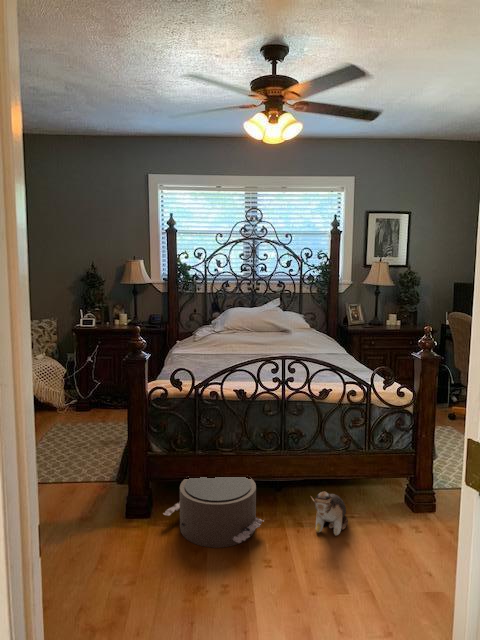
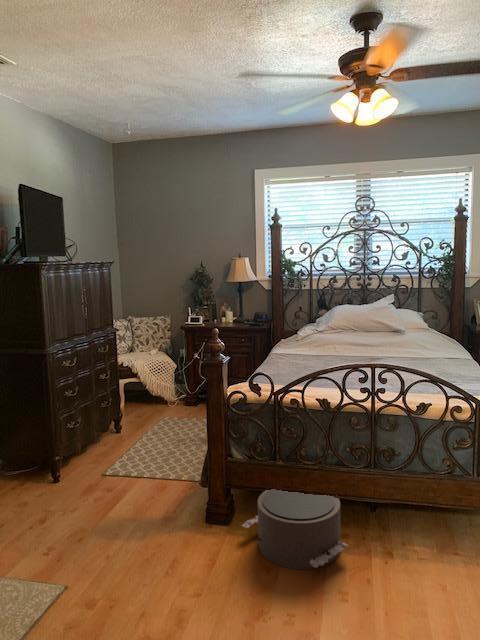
plush toy: present [311,491,348,535] -> none [400,520,450,572]

